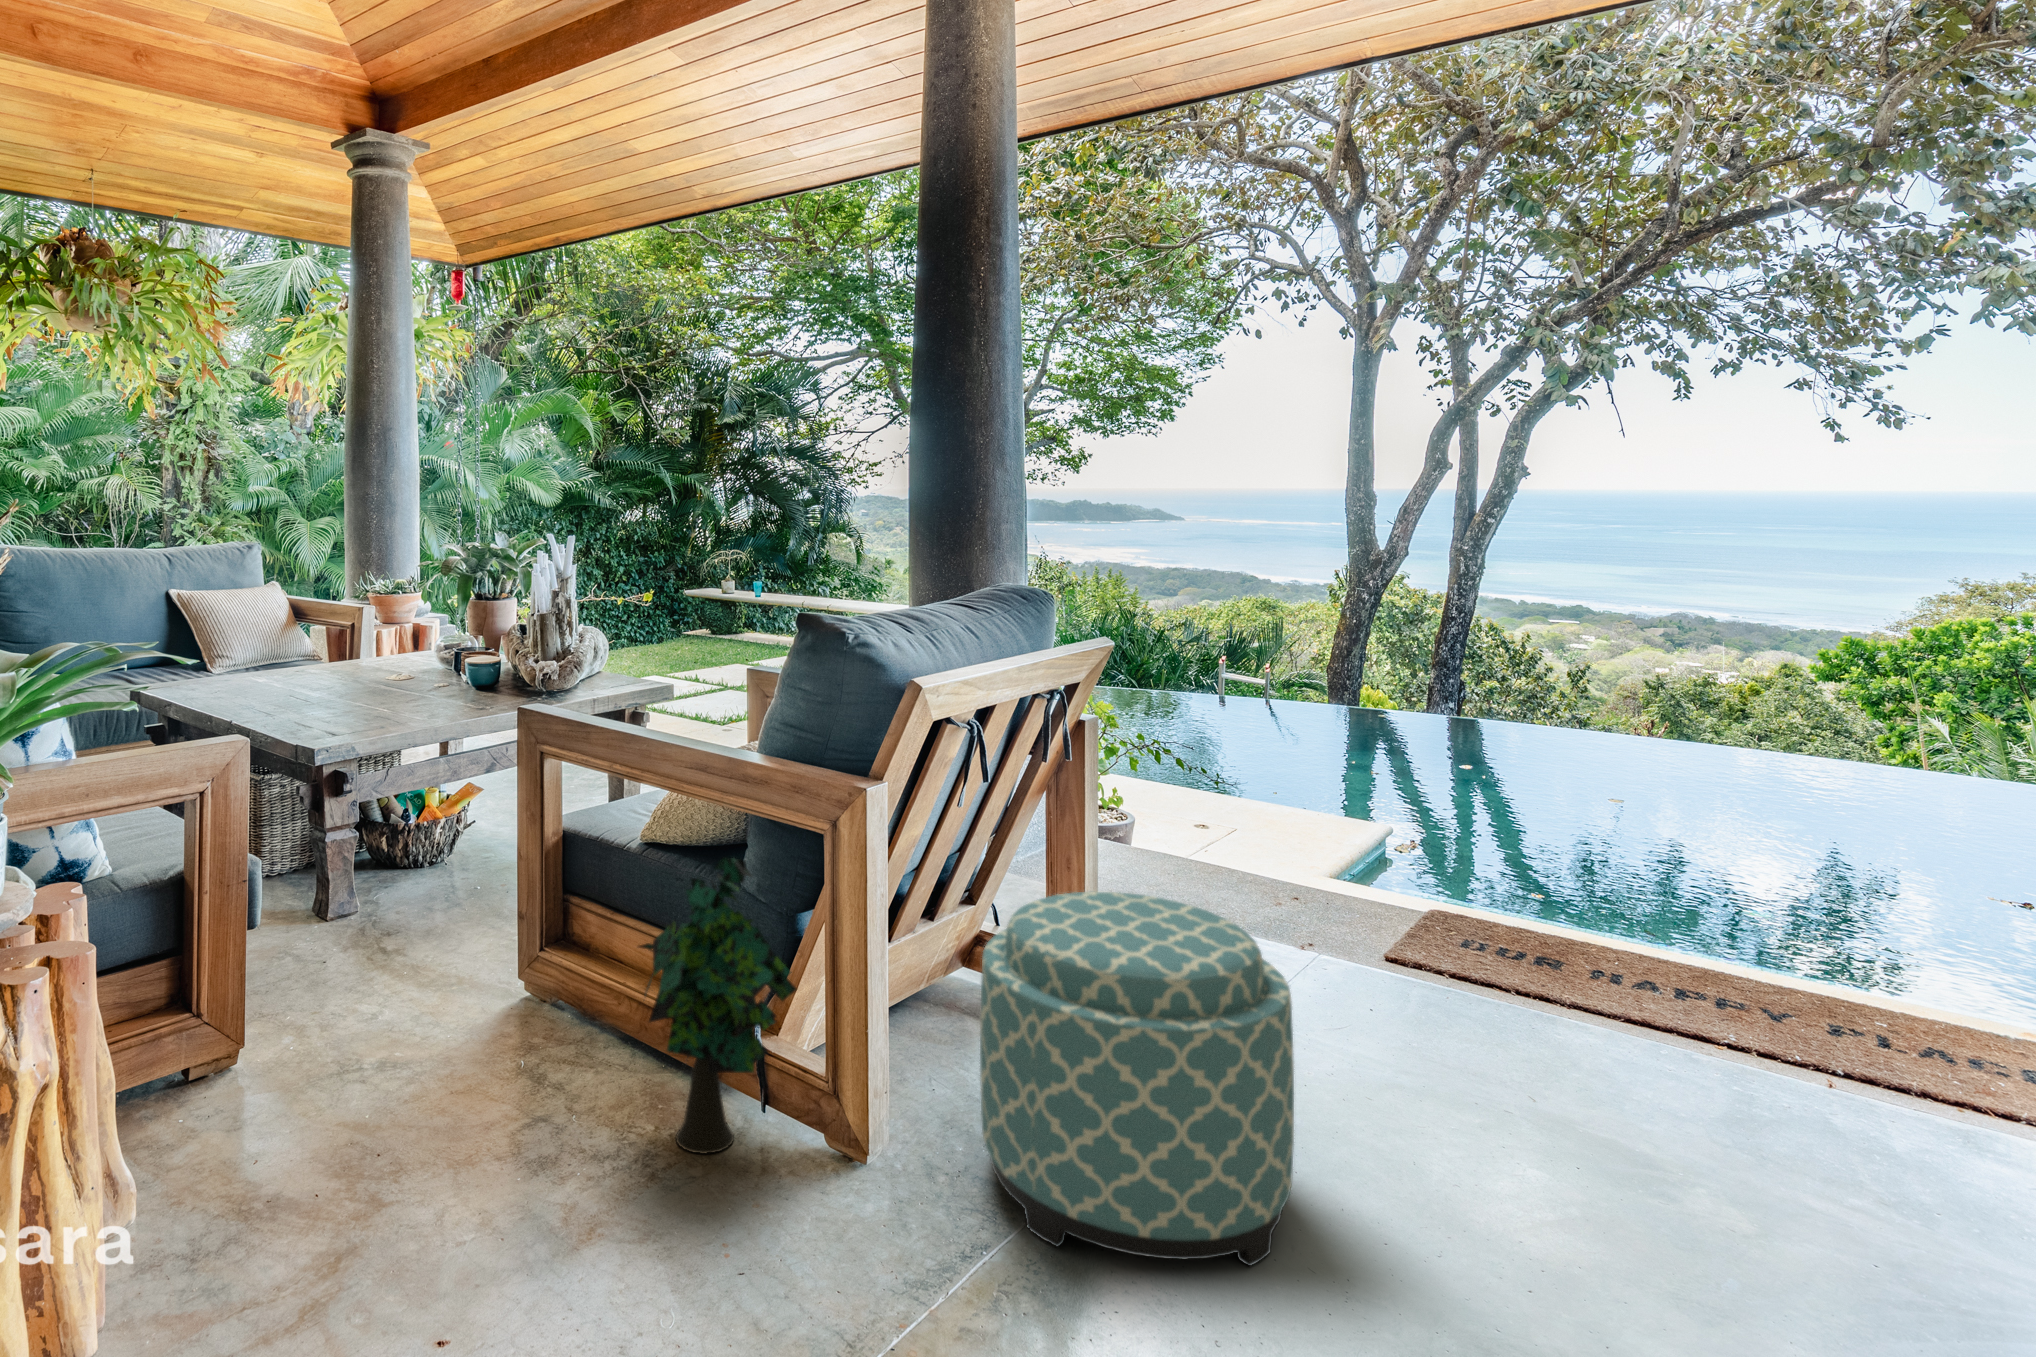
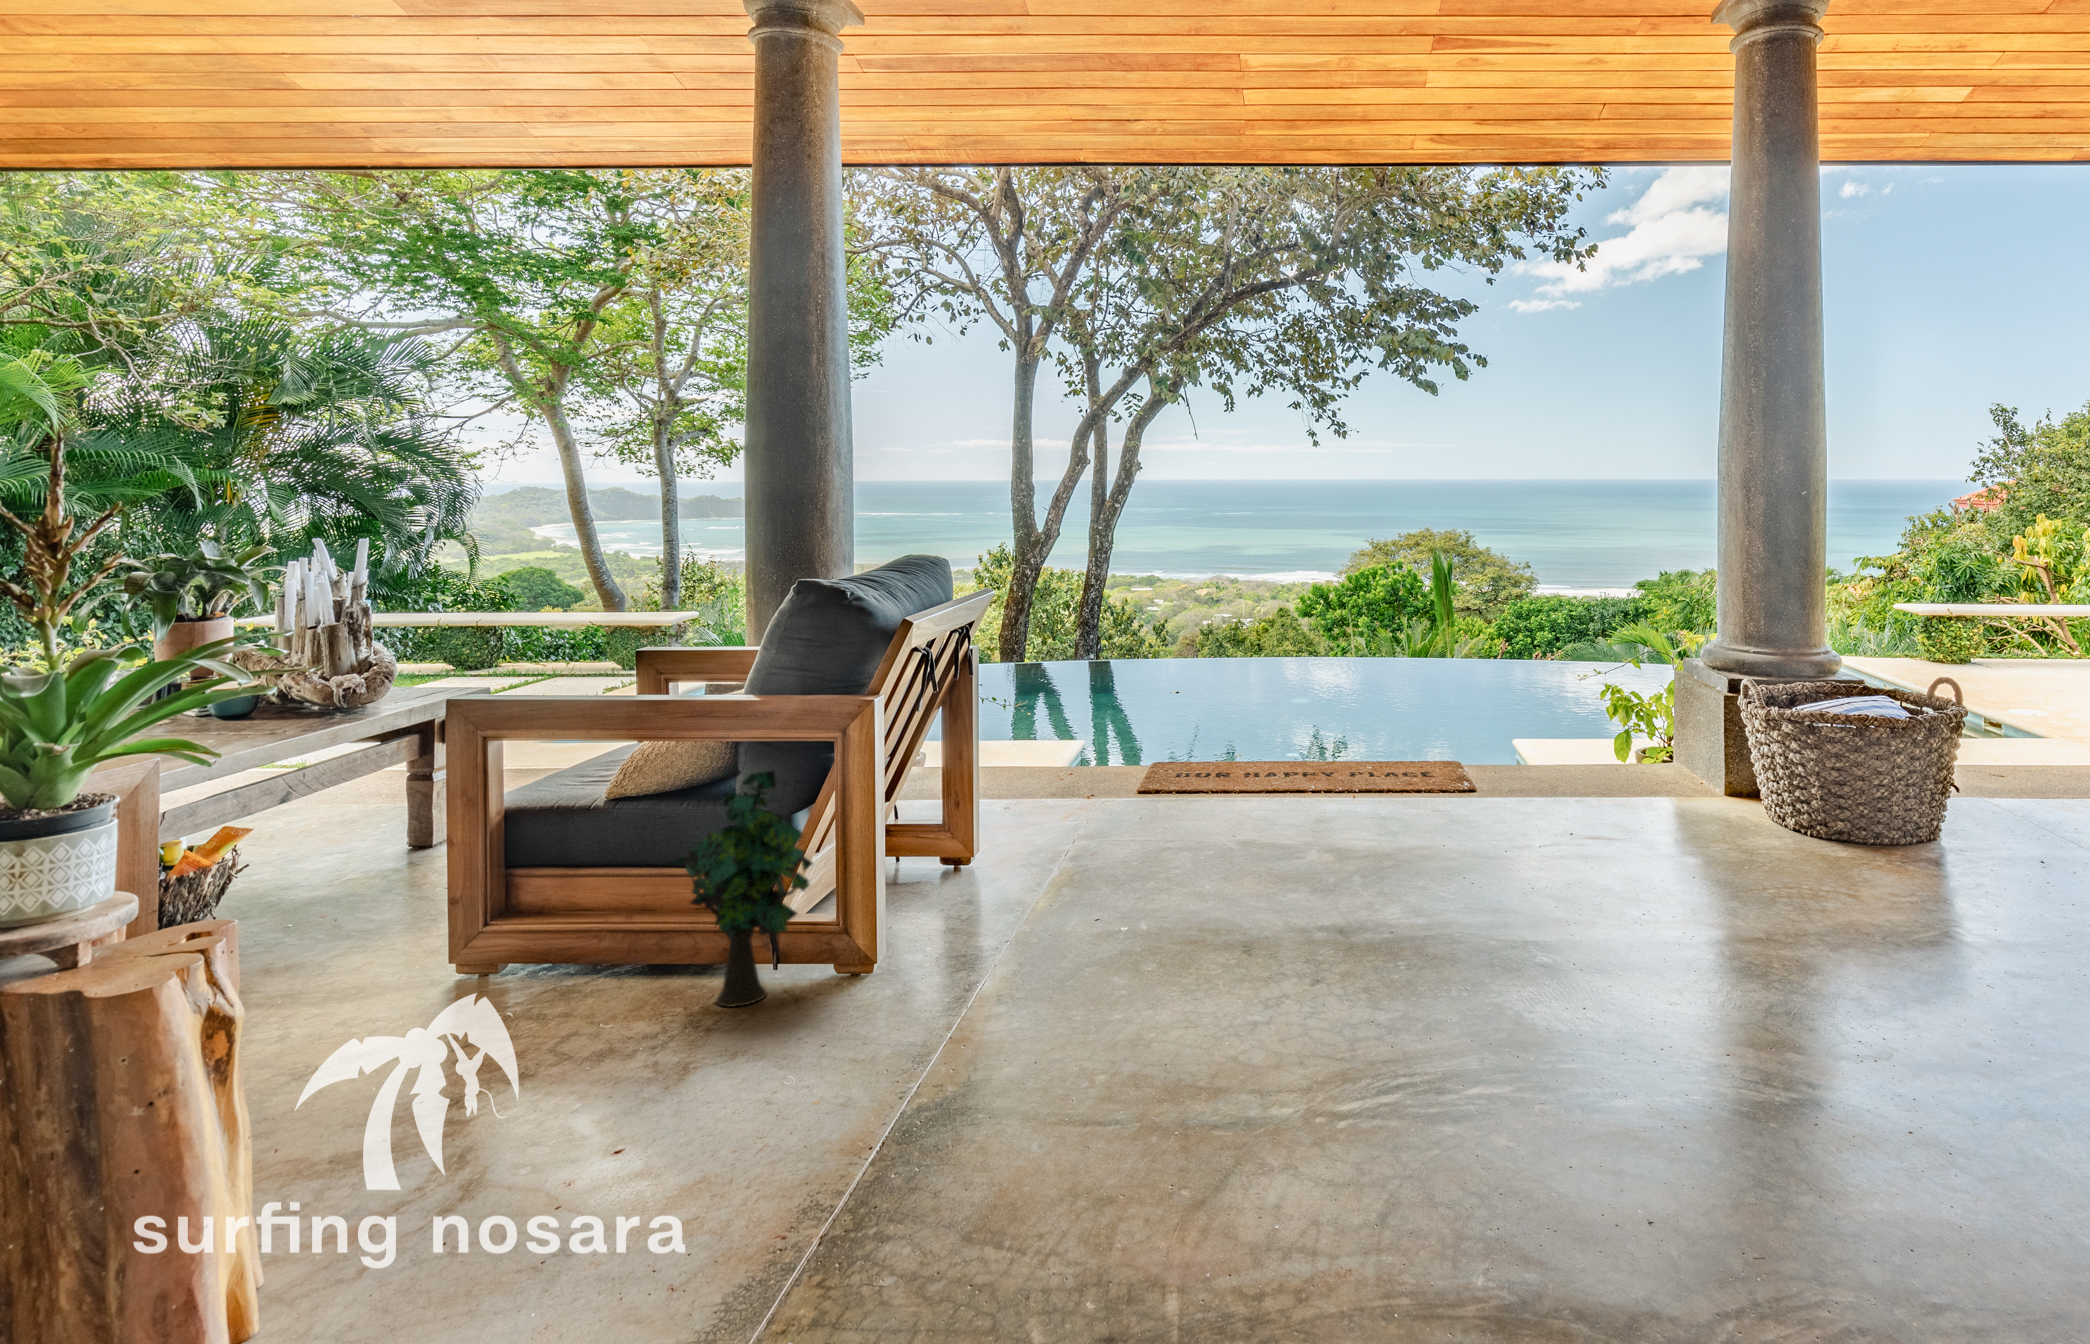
ottoman: present [980,892,1294,1266] -> none [950,750,1146,965]

